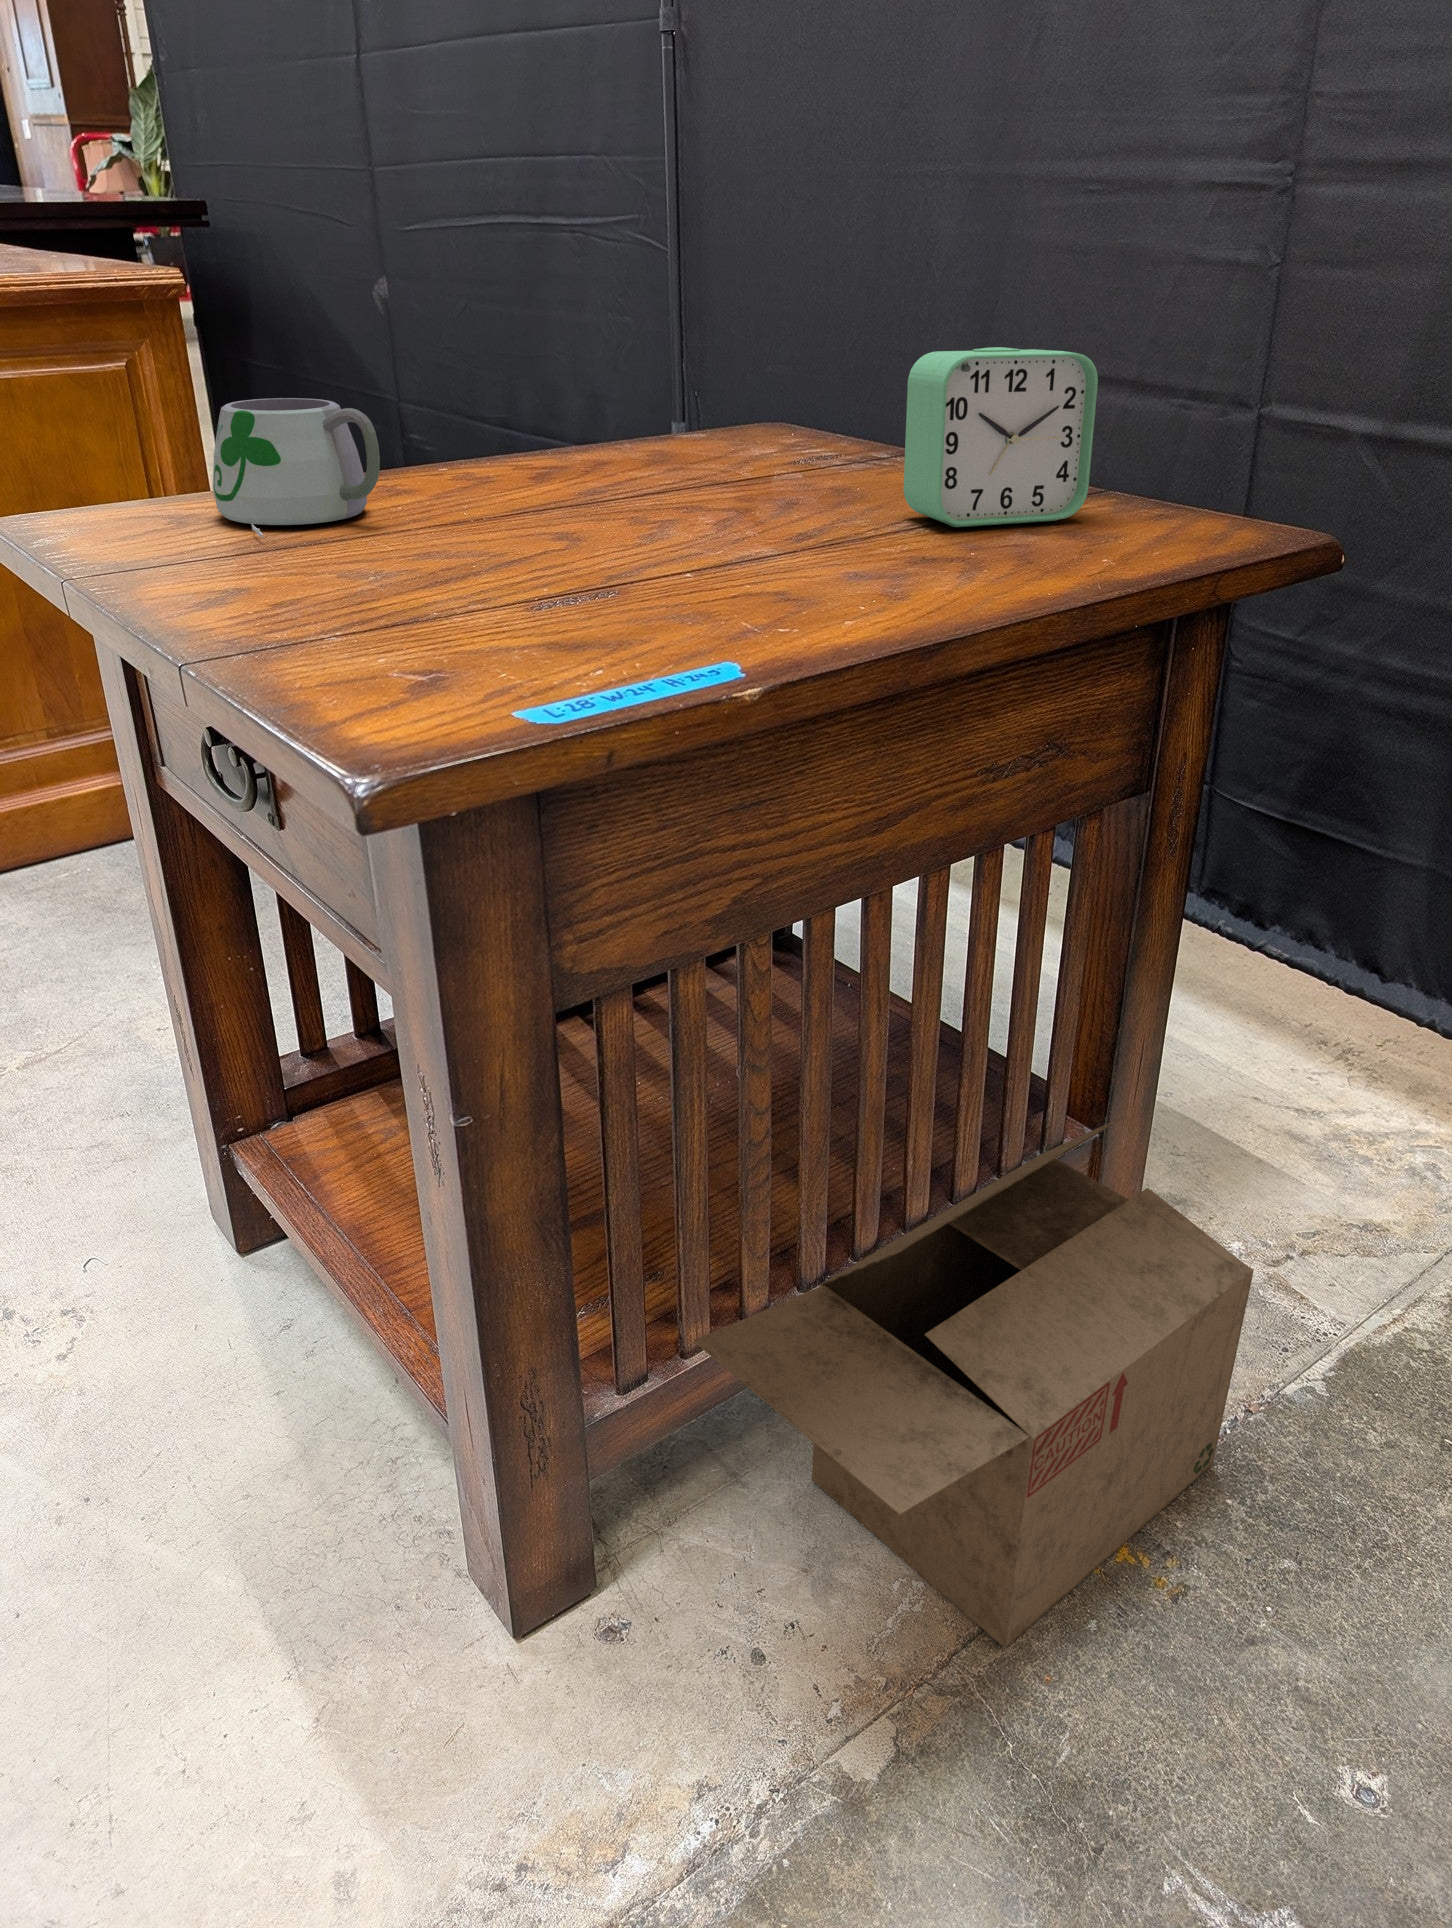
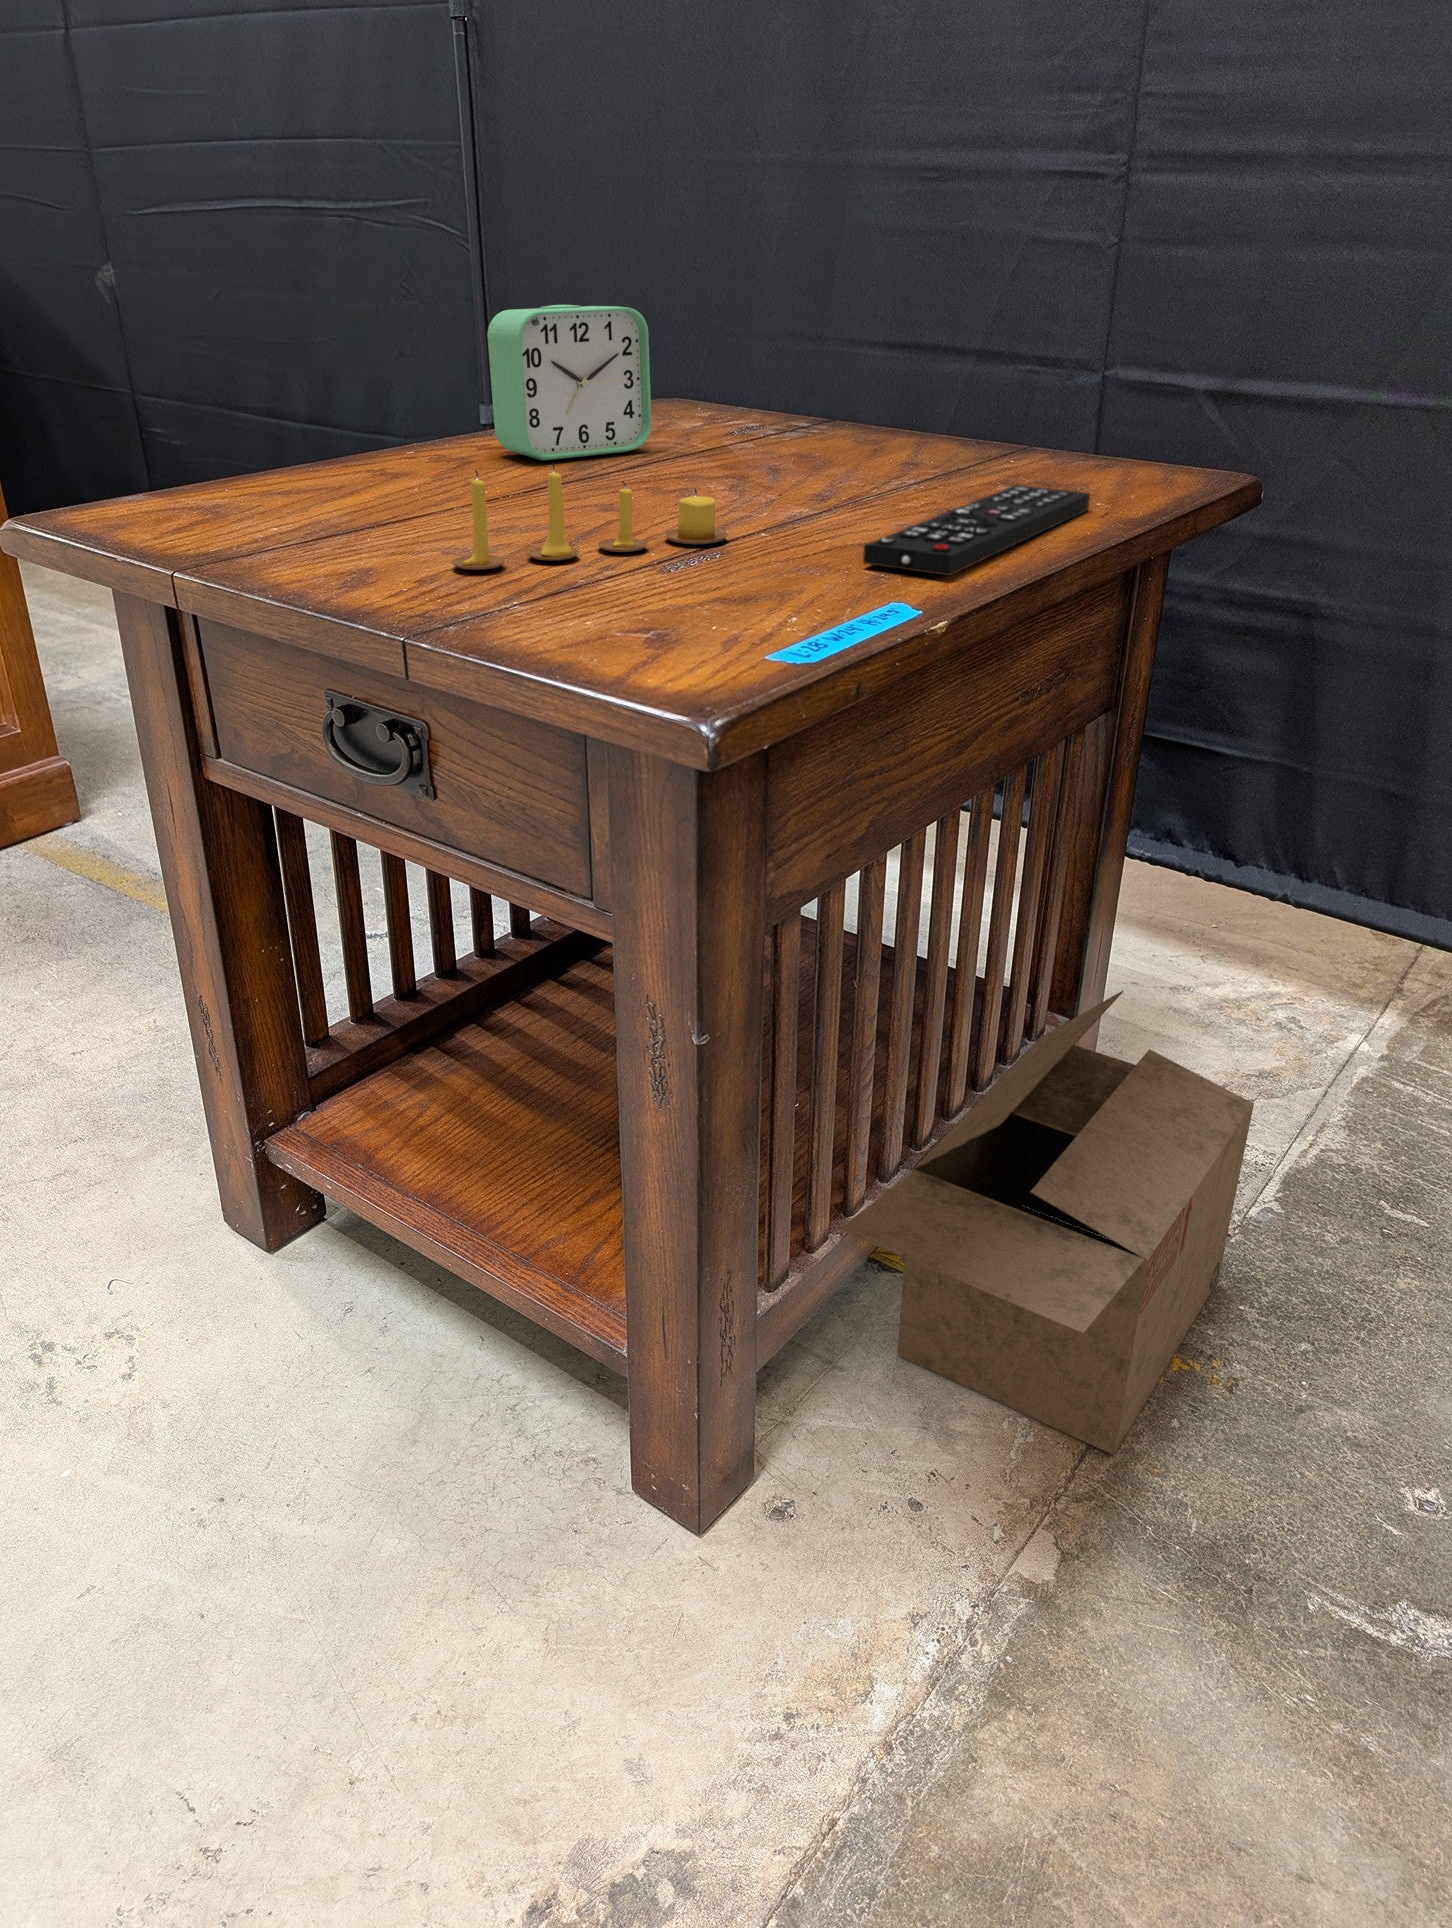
alarm clock: present [903,347,1098,527] -> present [487,305,651,460]
mug: present [213,398,380,538] -> none [226,387,407,525]
candle: none [340,487,660,595] -> present [452,463,727,570]
remote control: none [765,538,1104,637] -> present [863,485,1090,576]

